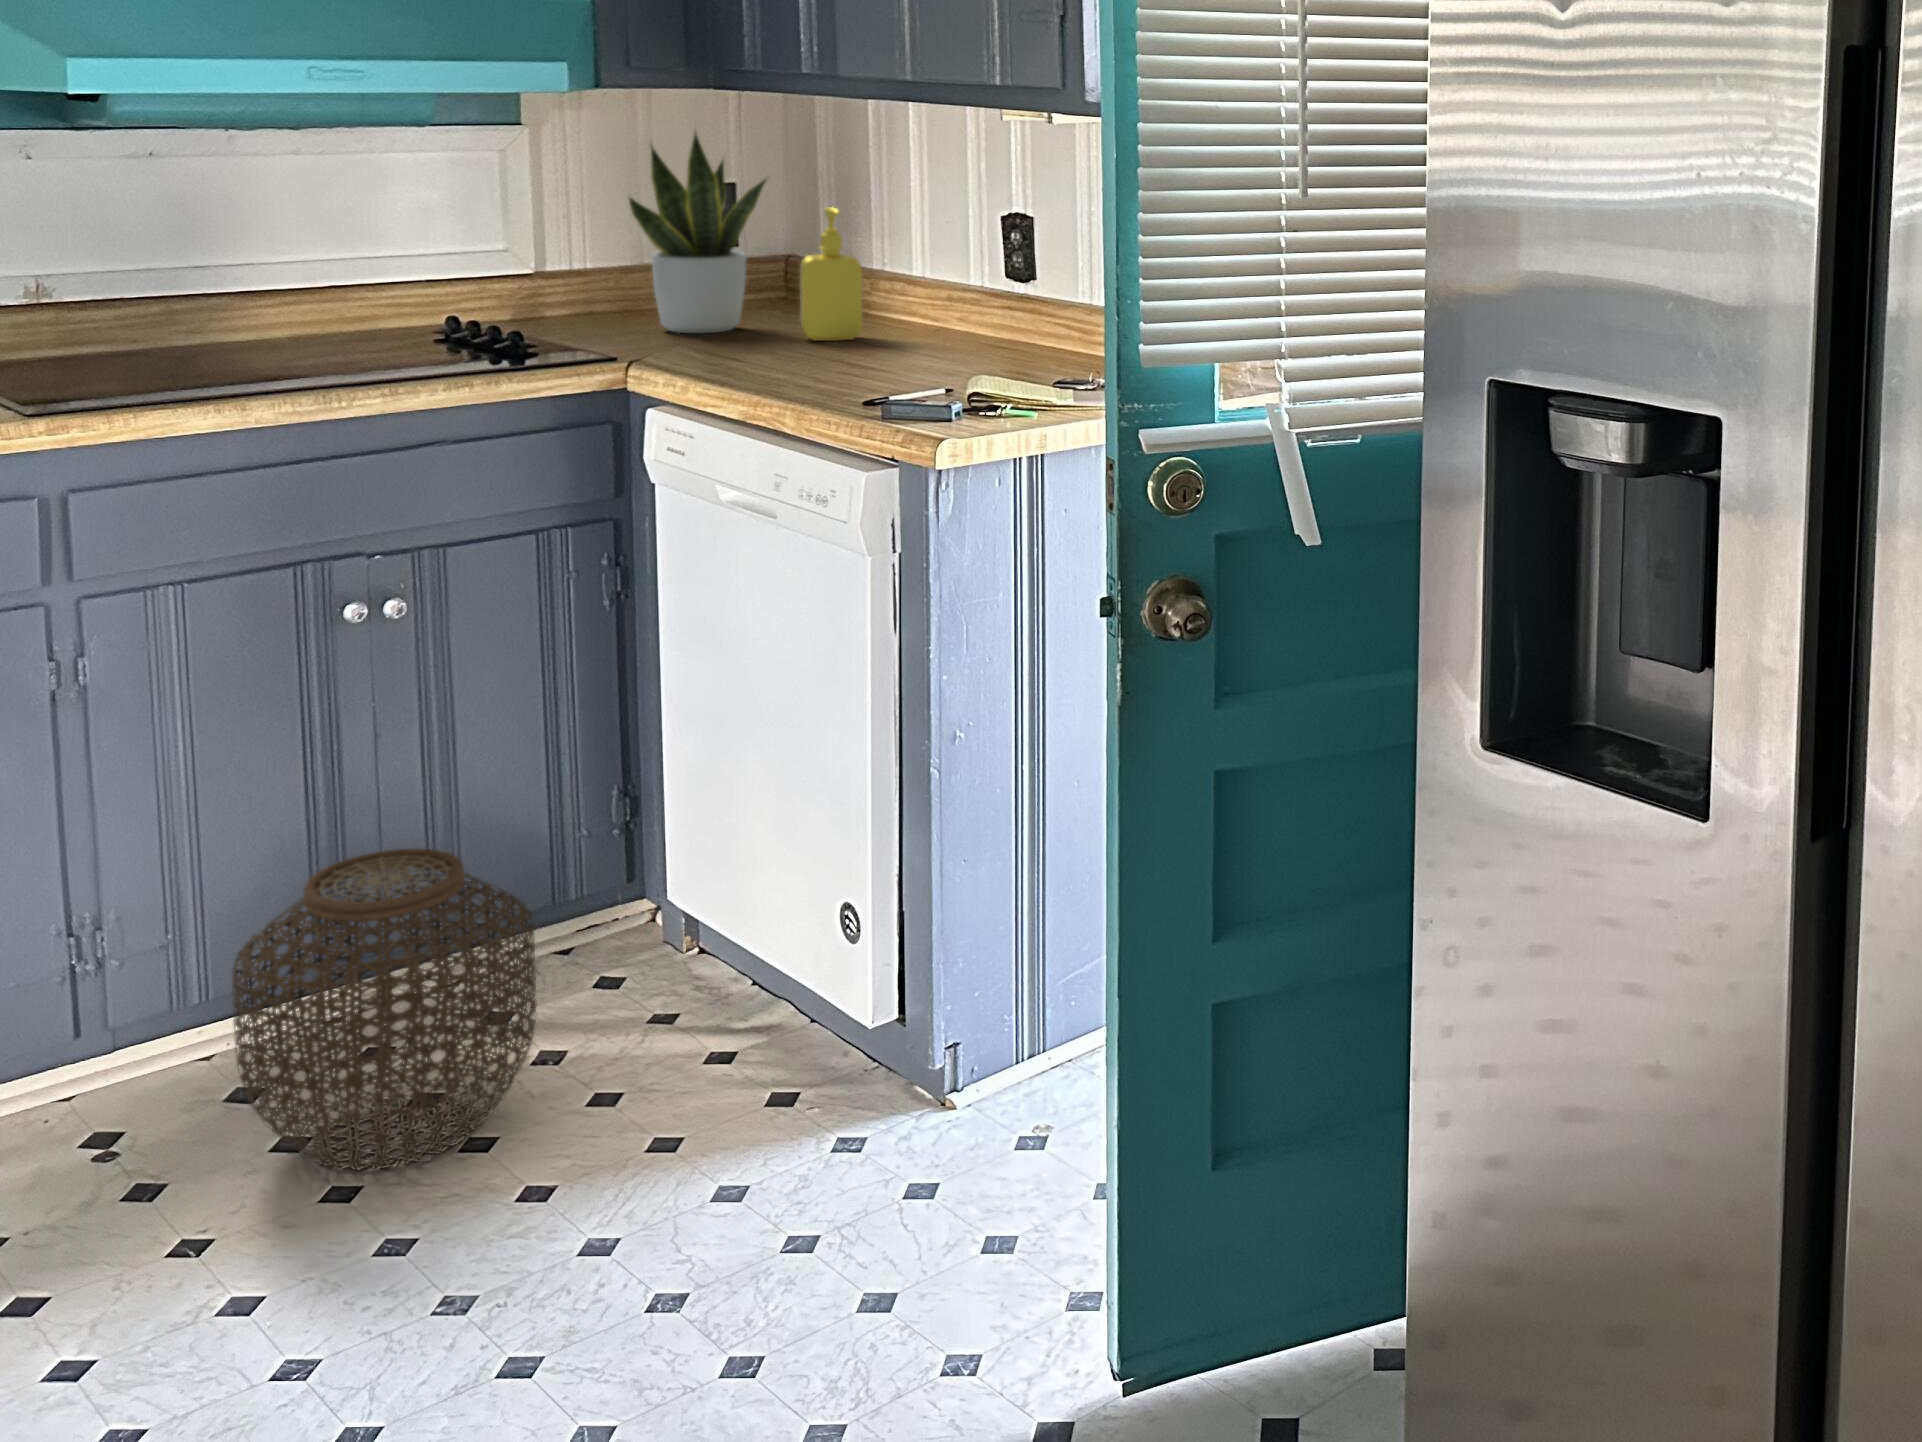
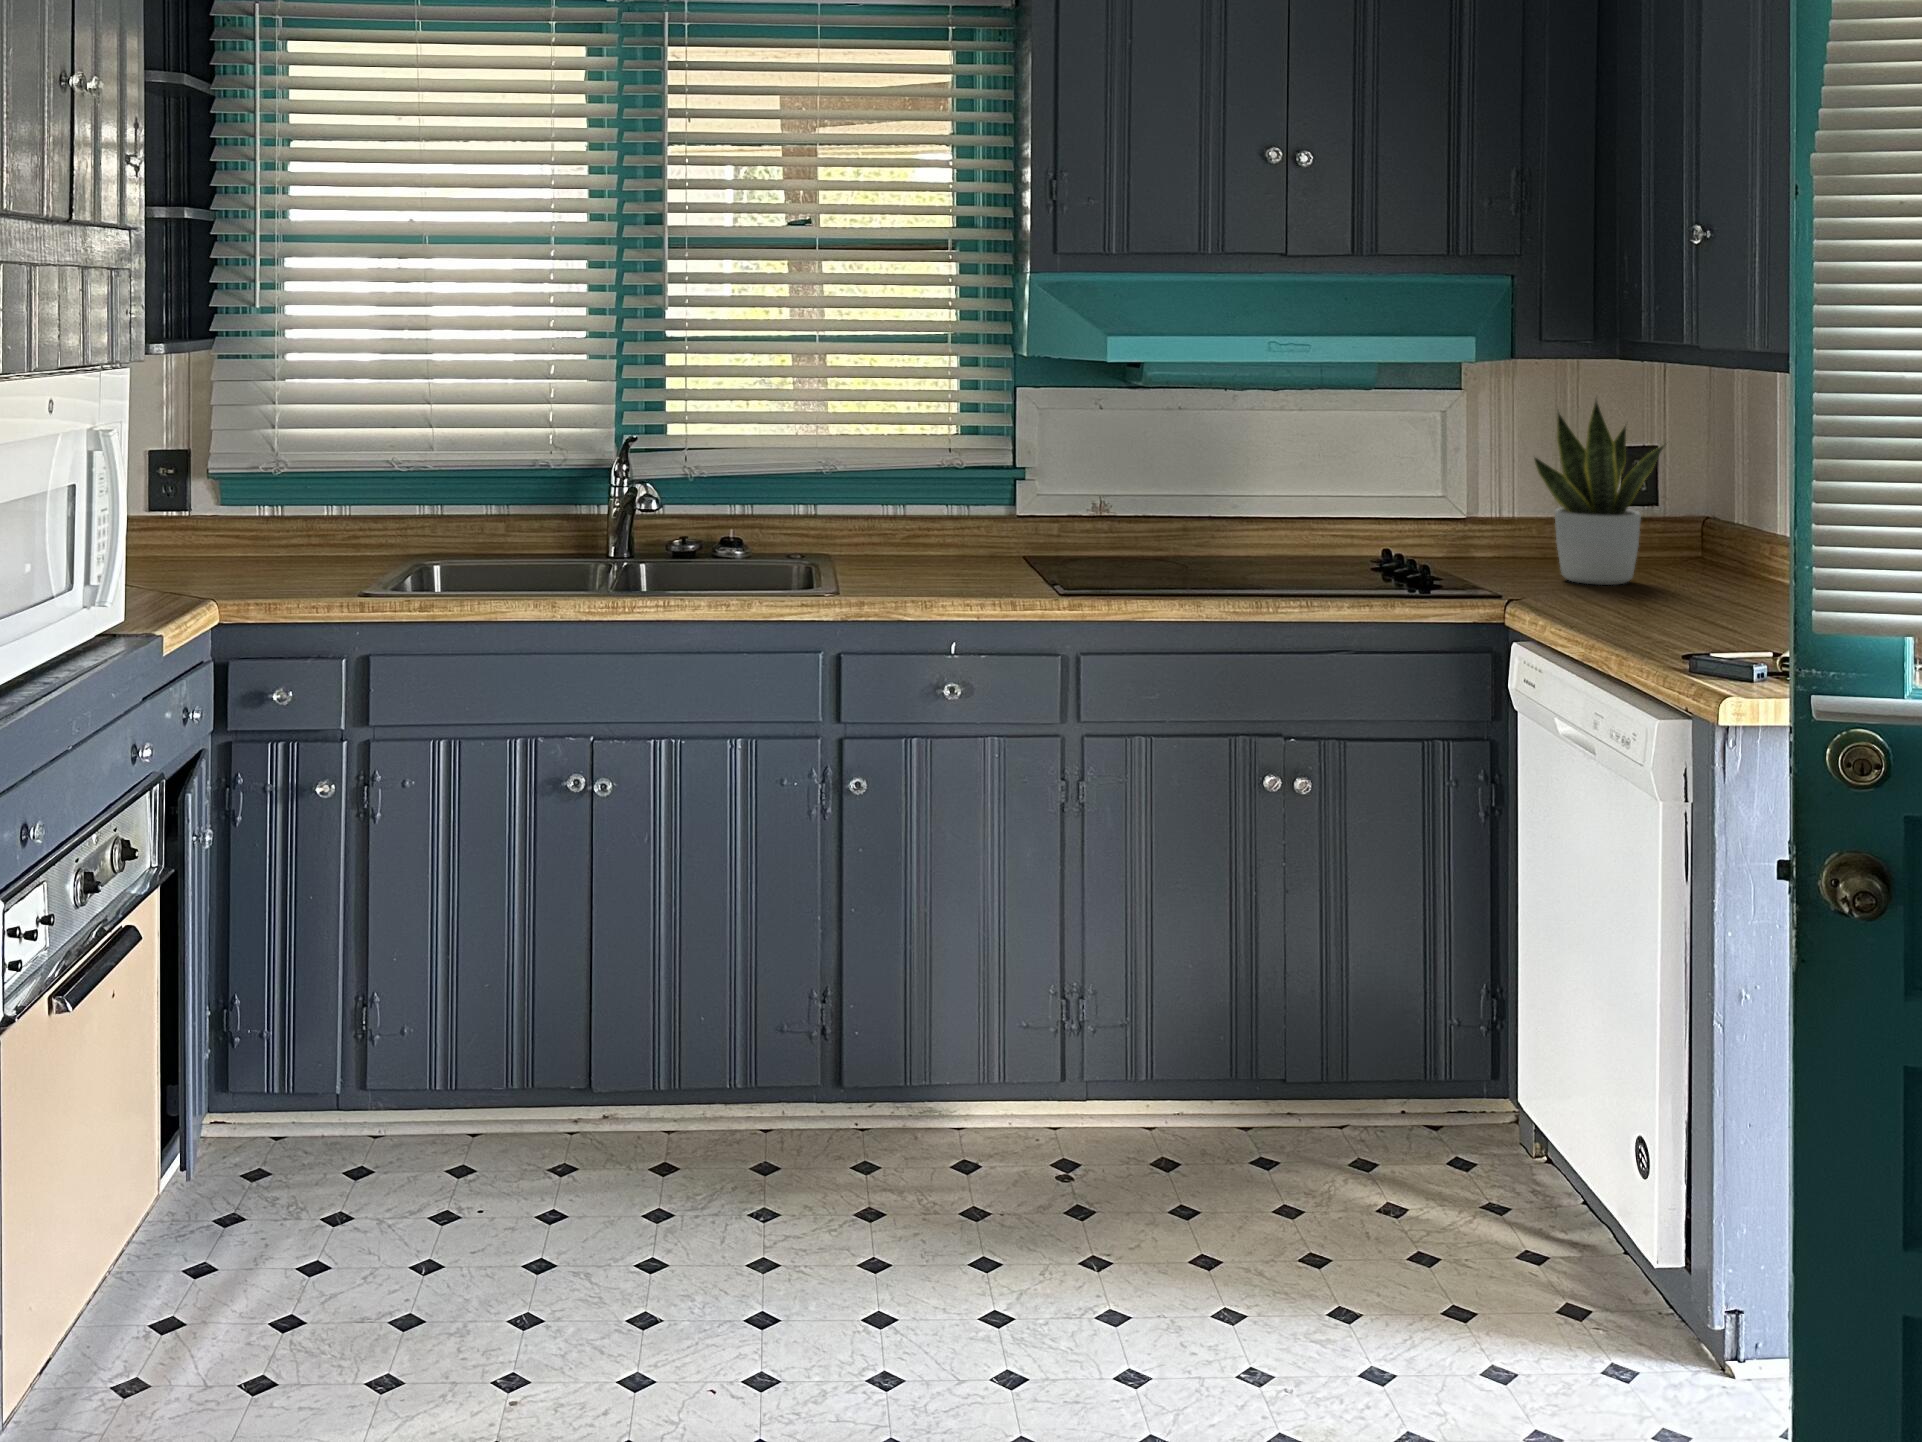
soap dispenser: present [800,207,862,341] -> none [1678,473,1739,602]
woven basket: present [232,849,536,1170] -> none [1148,983,1371,1253]

